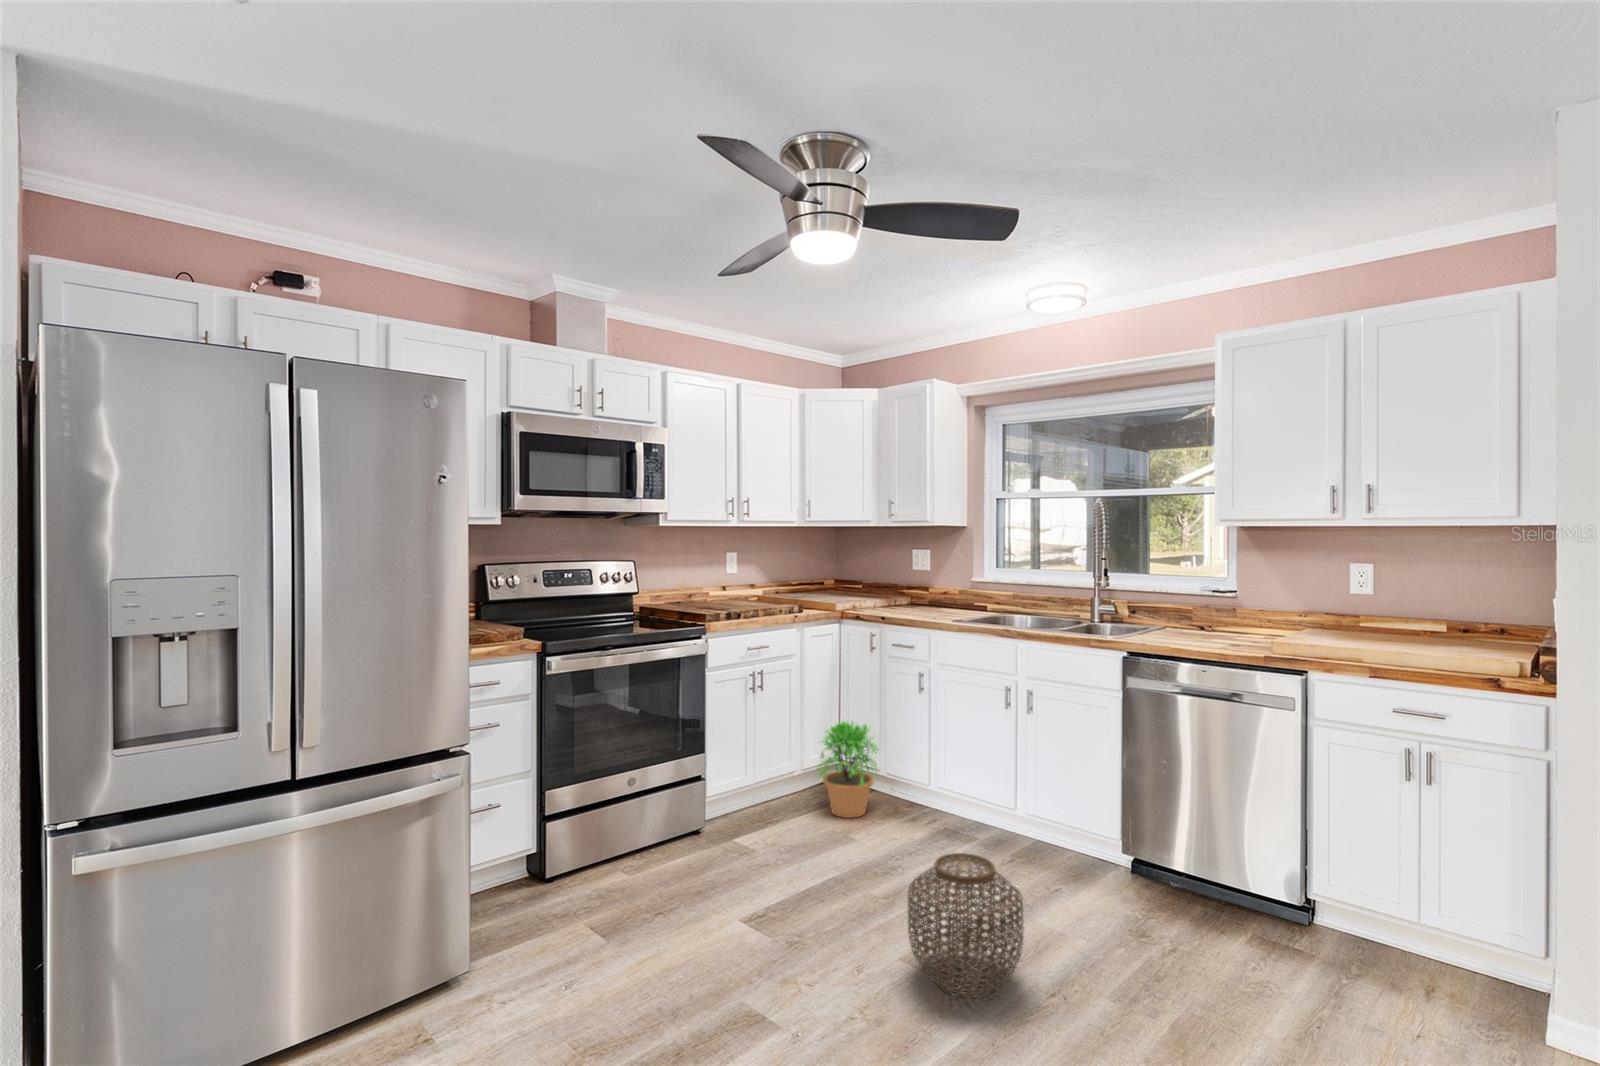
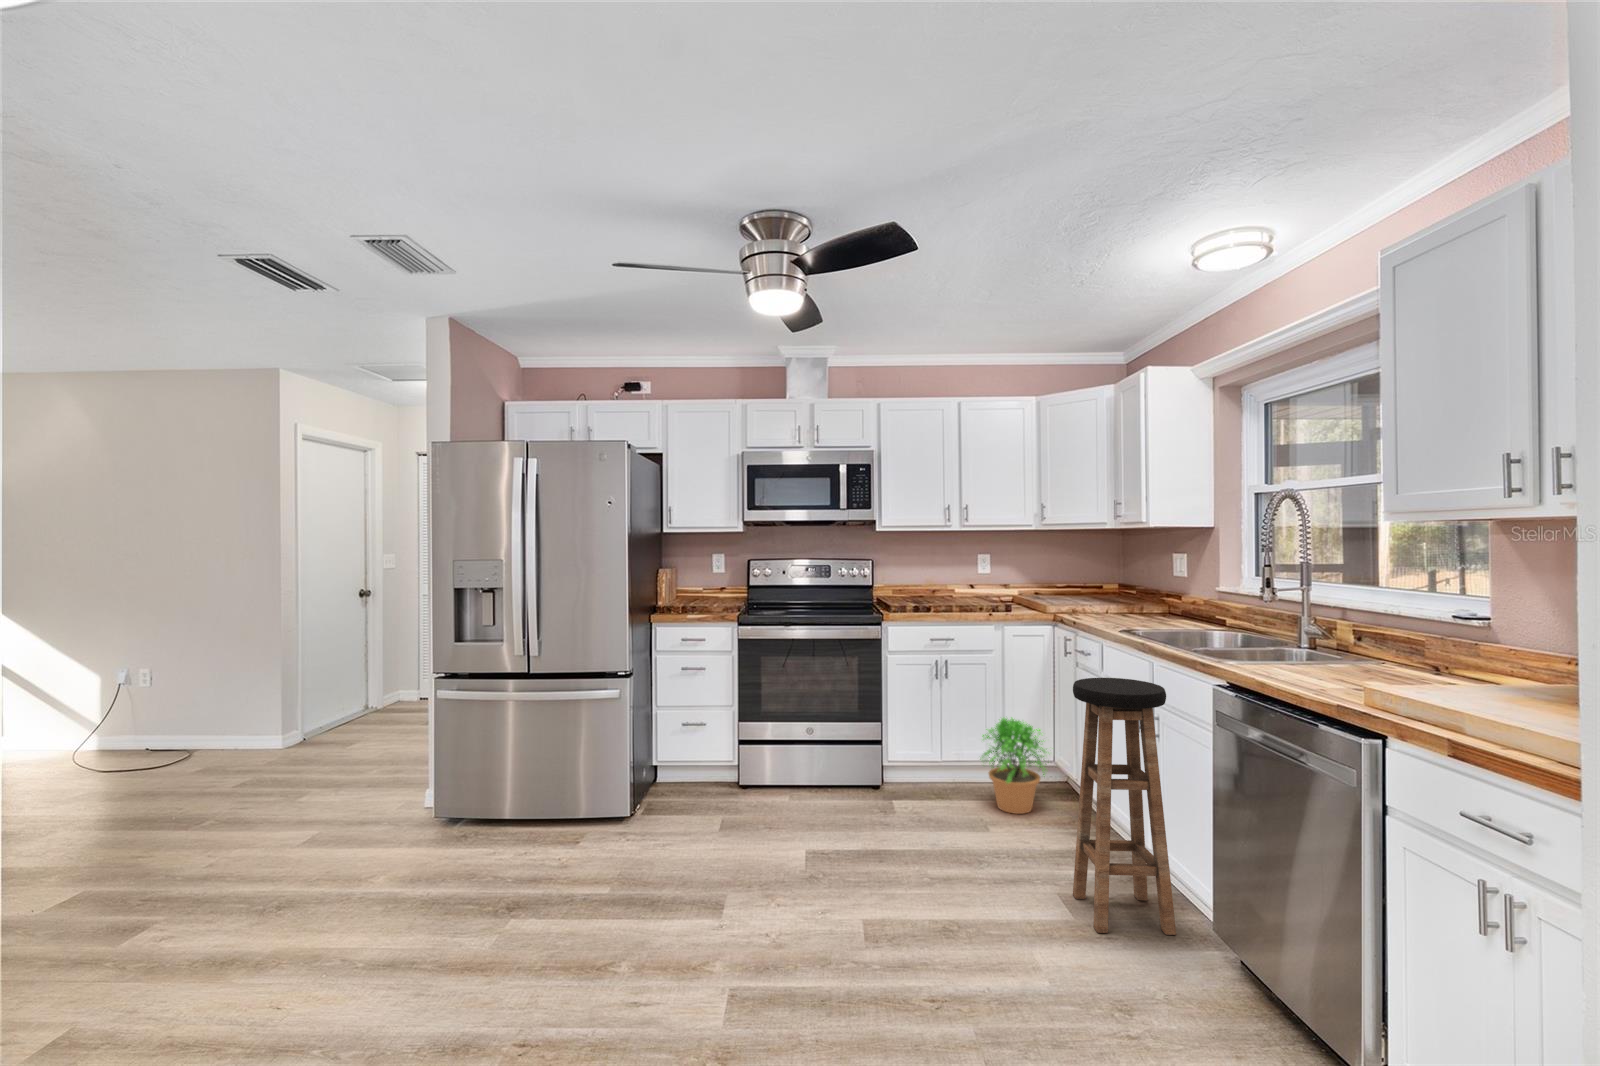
bar stool: none [997,661,1089,885] -> present [1073,678,1176,935]
woven basket: present [908,853,1024,998] -> none [810,835,917,974]

